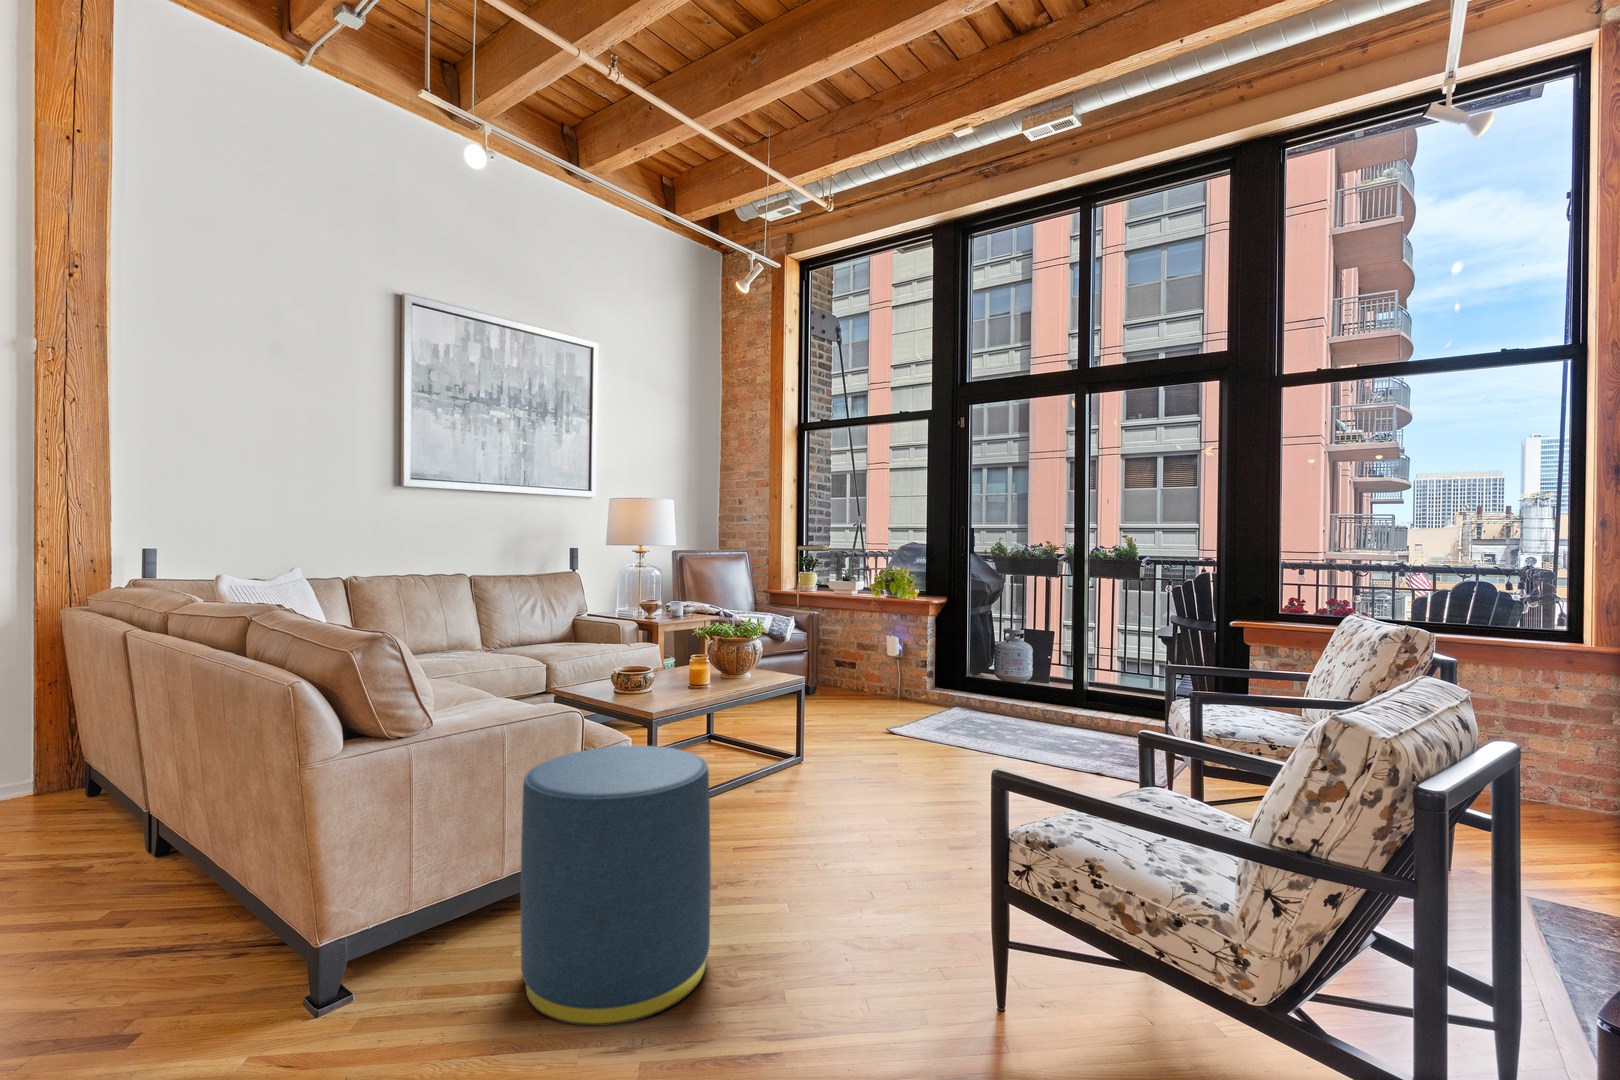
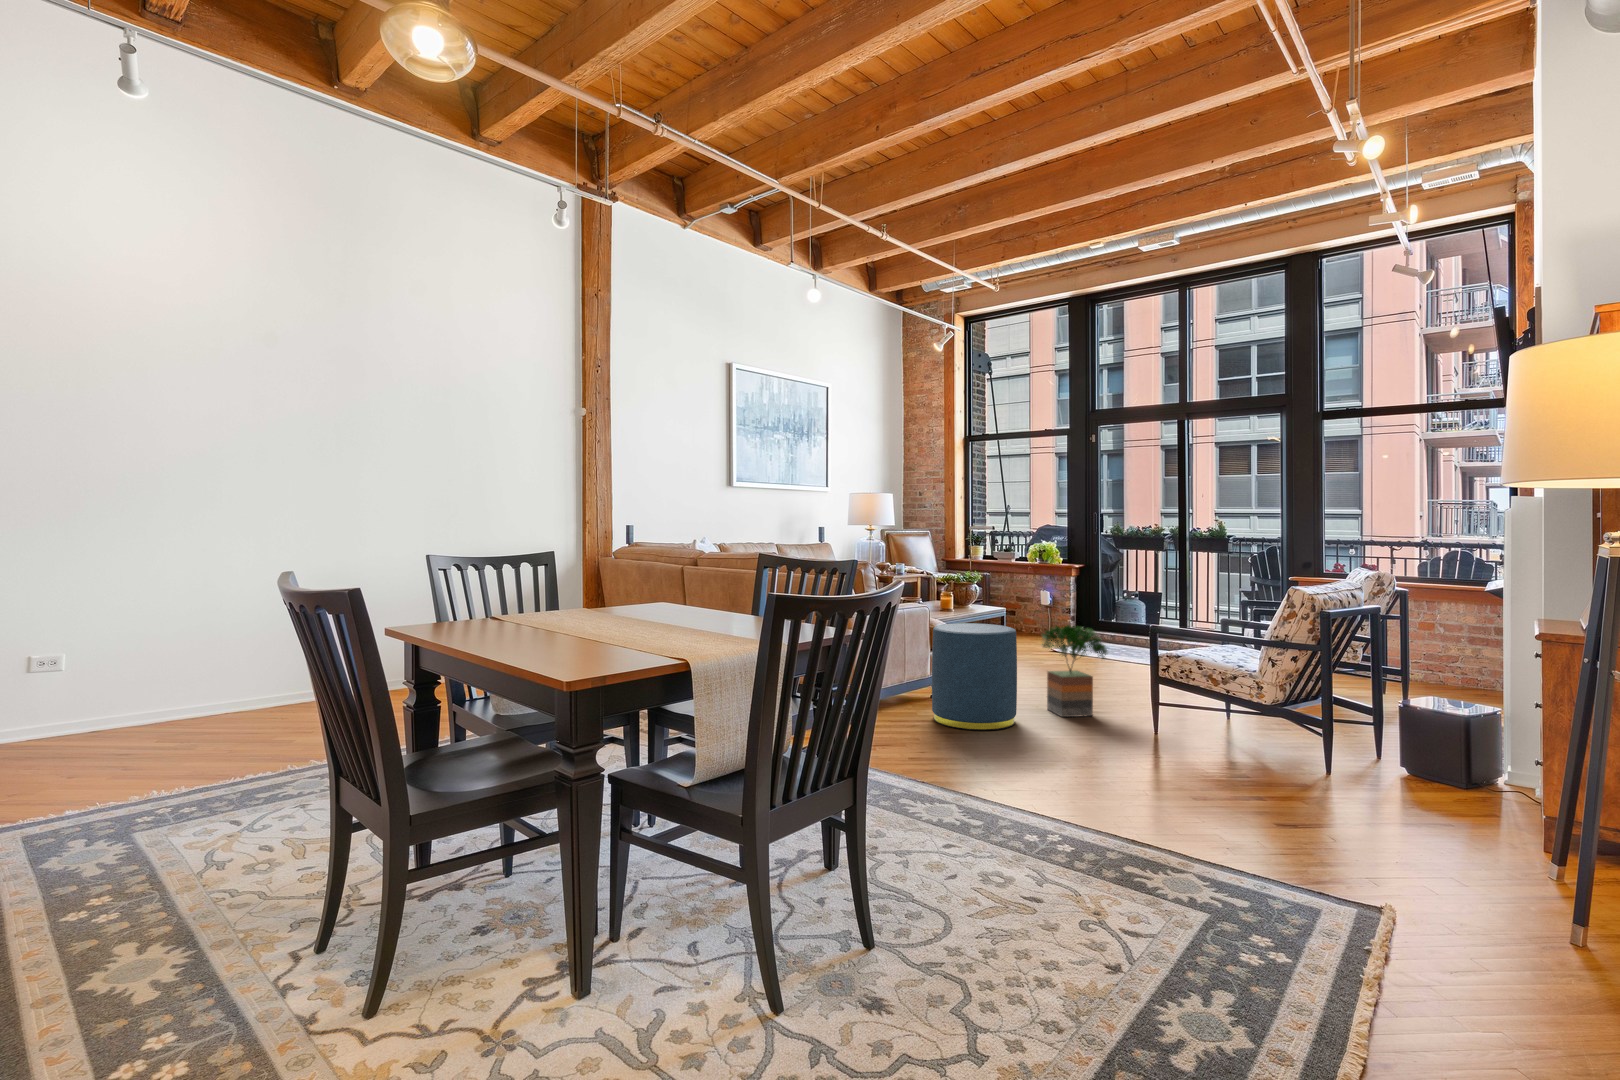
potted tree: none [783,738,916,944] -> present [1042,625,1107,717]

